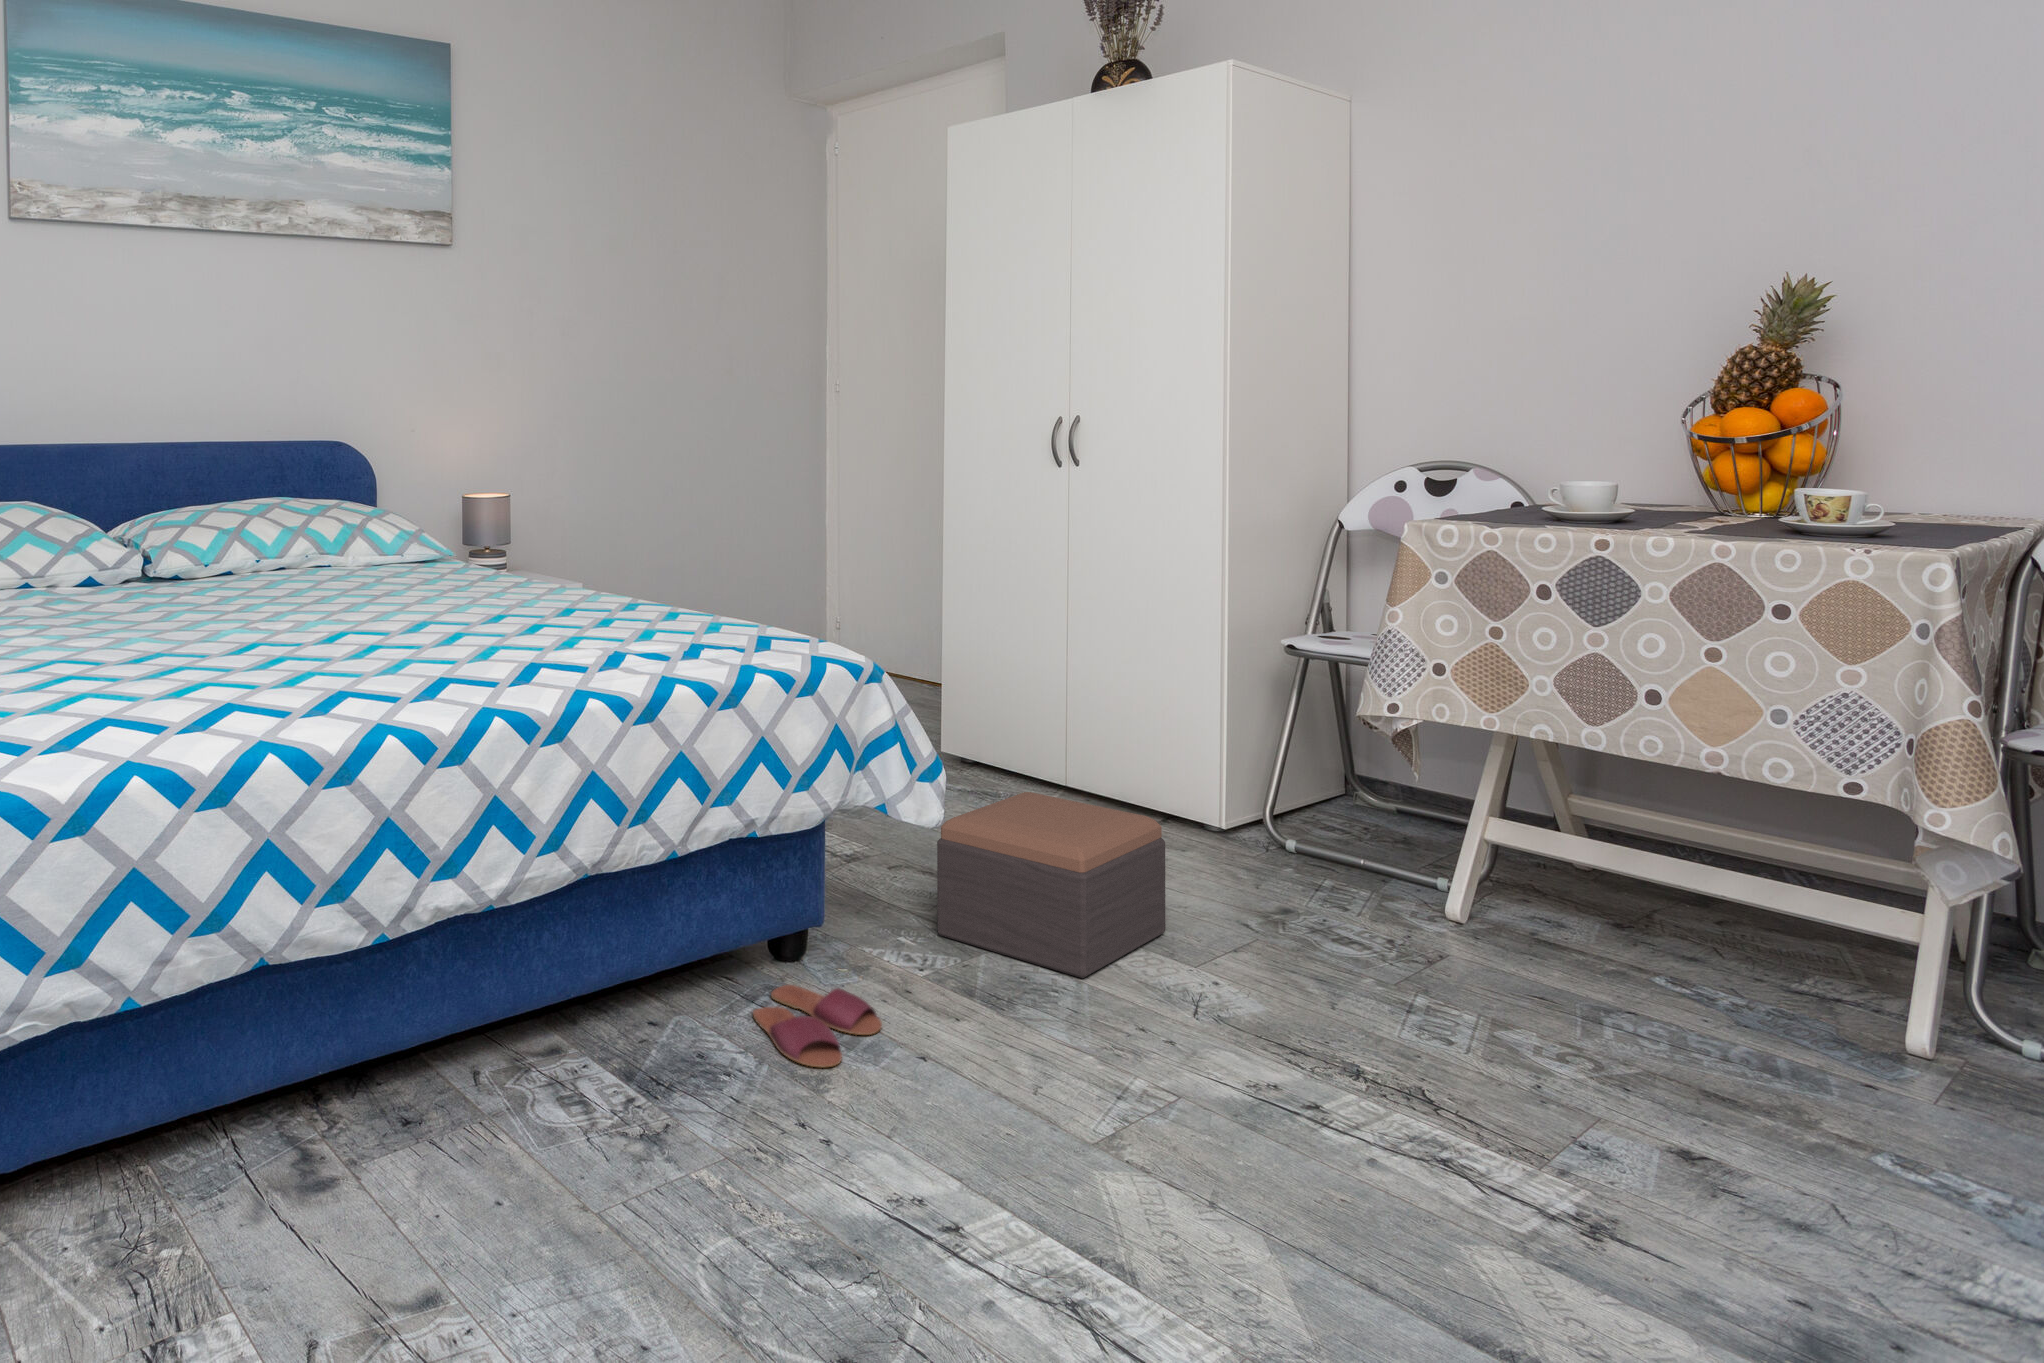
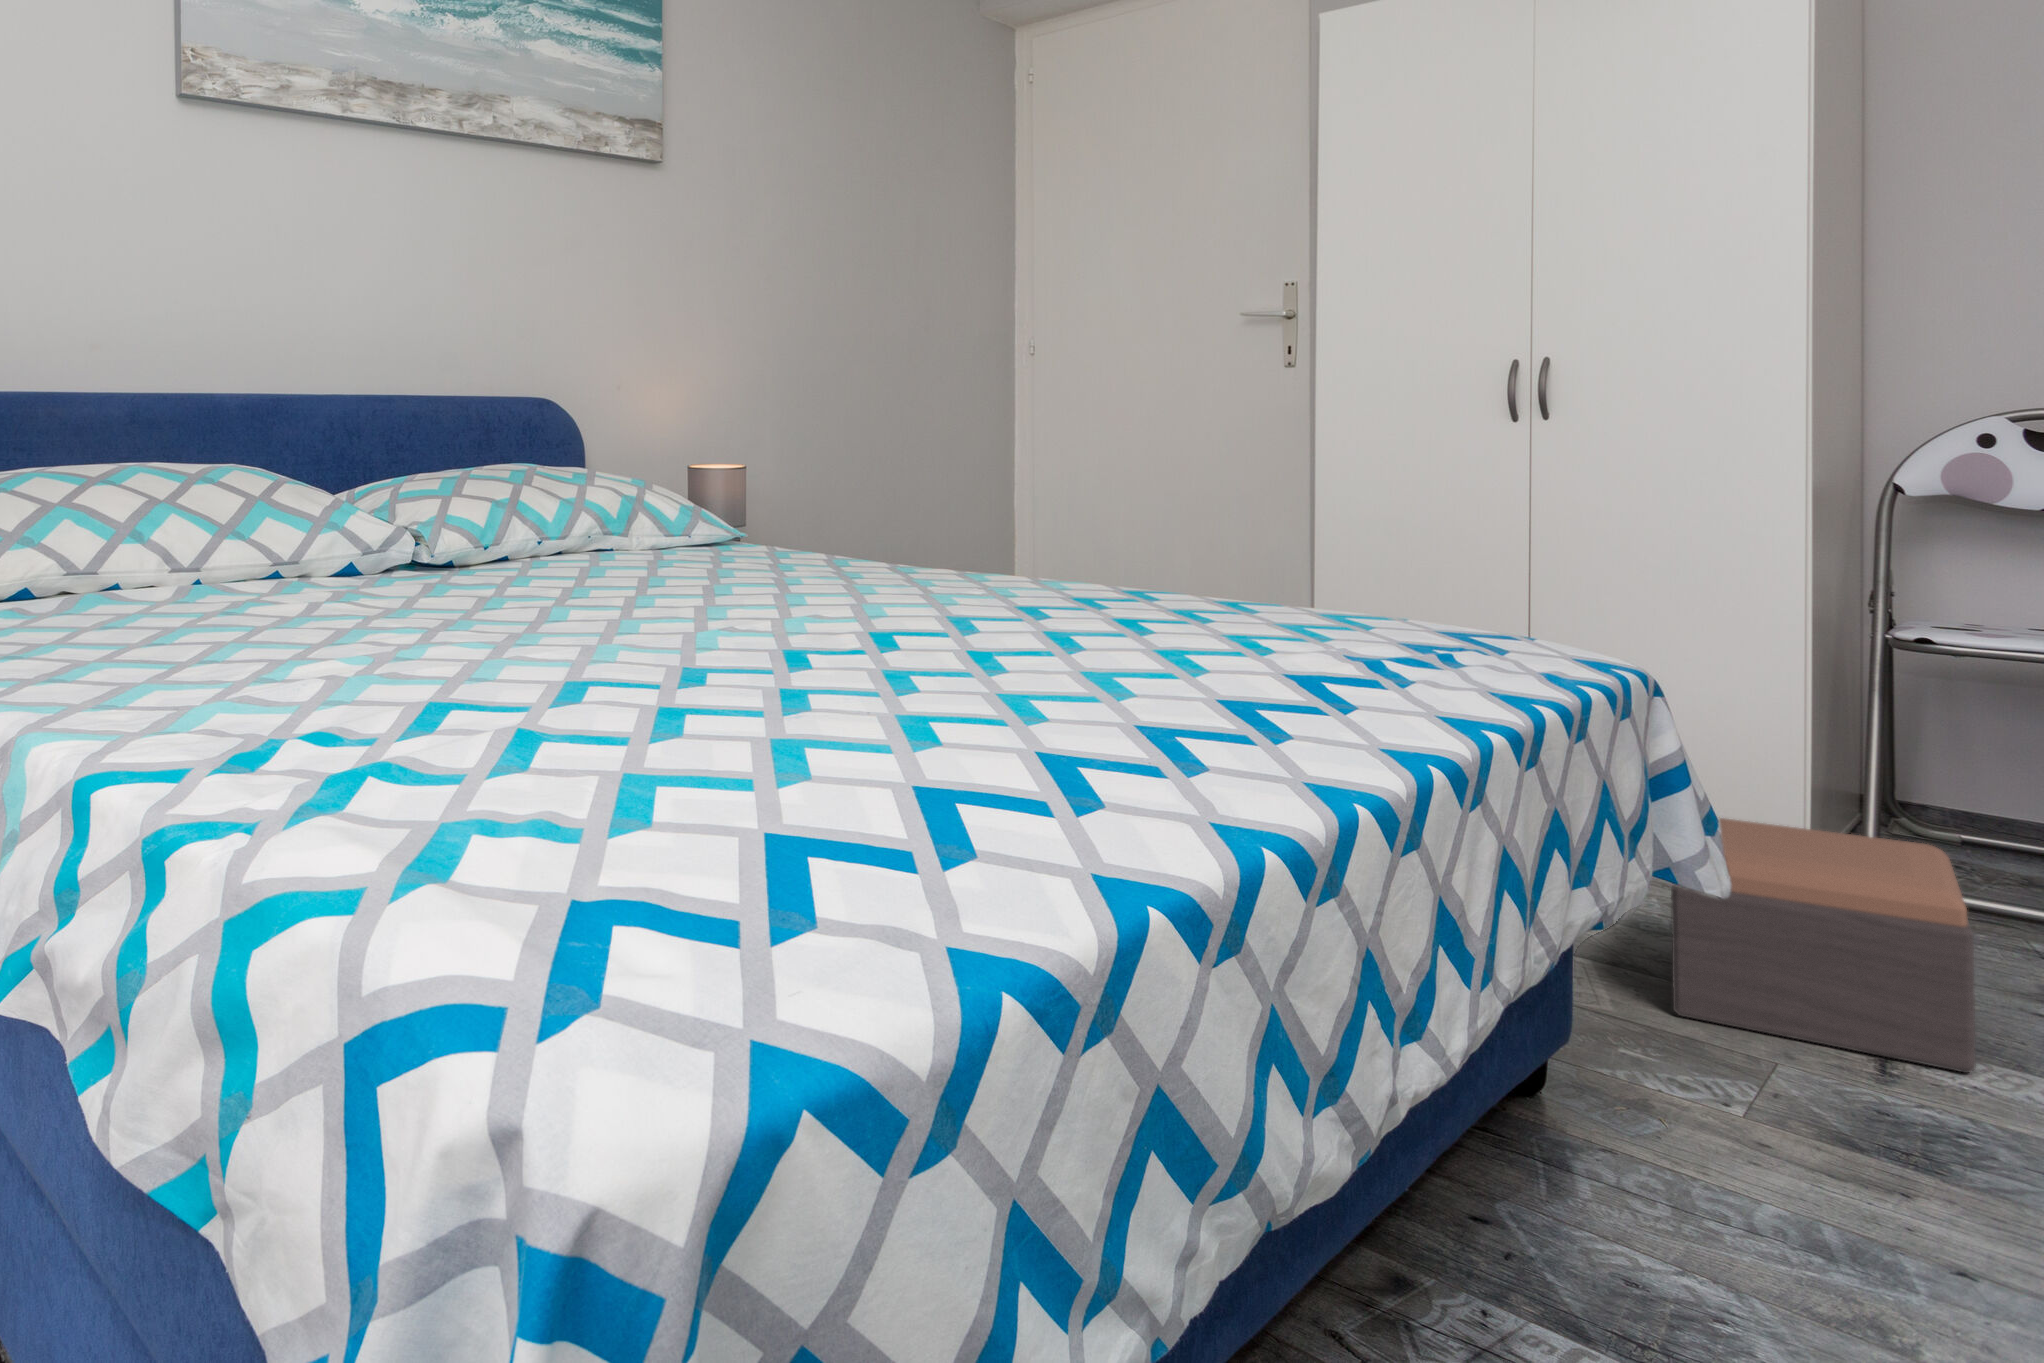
slippers: present [753,985,882,1067] -> none [1607,1105,1885,1247]

